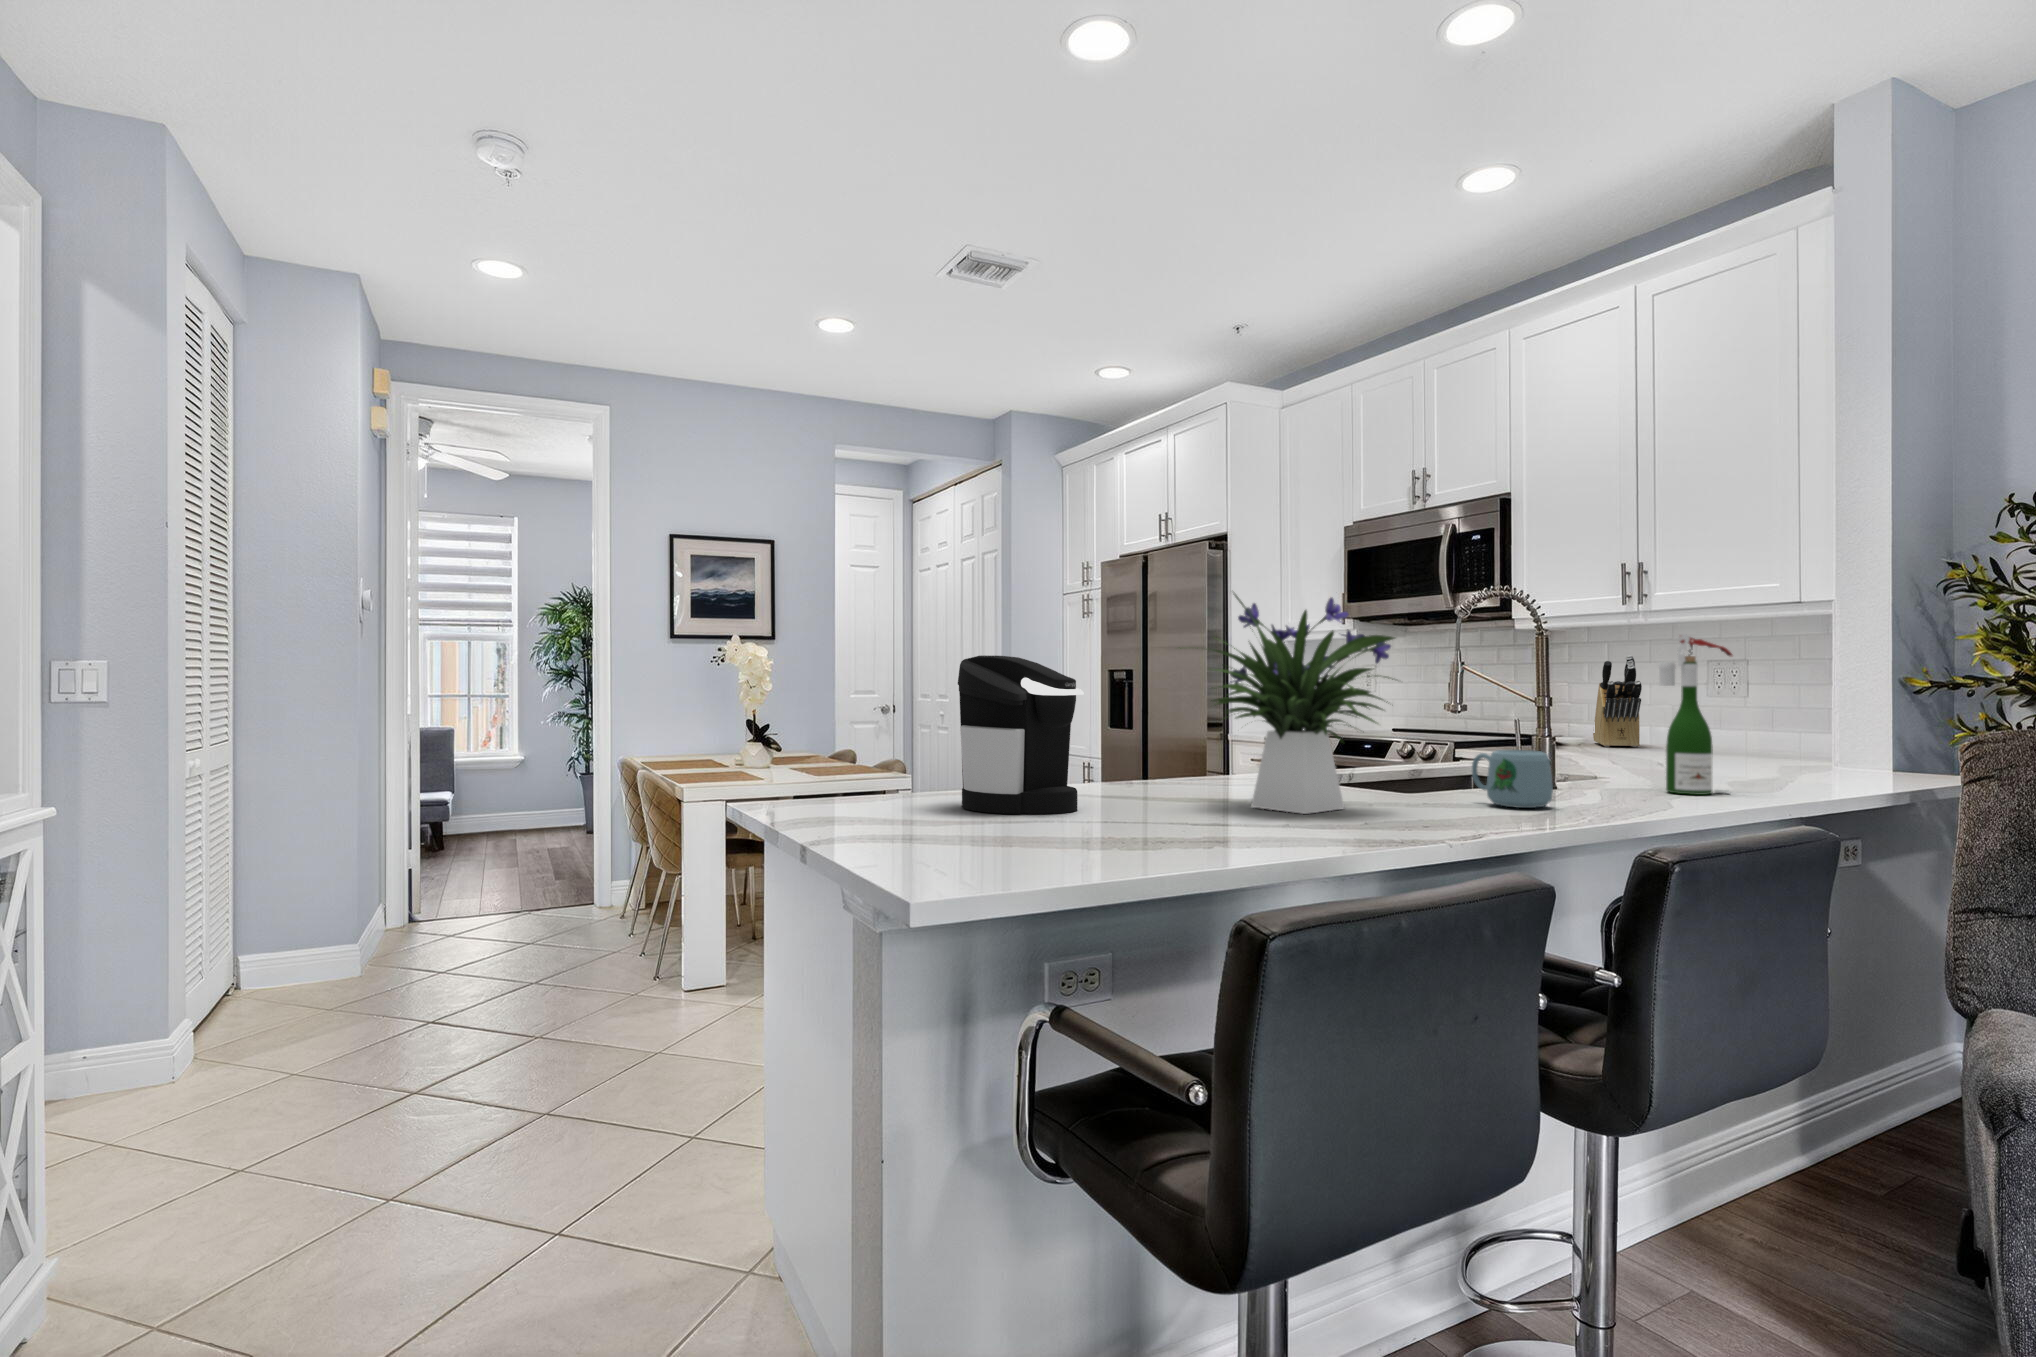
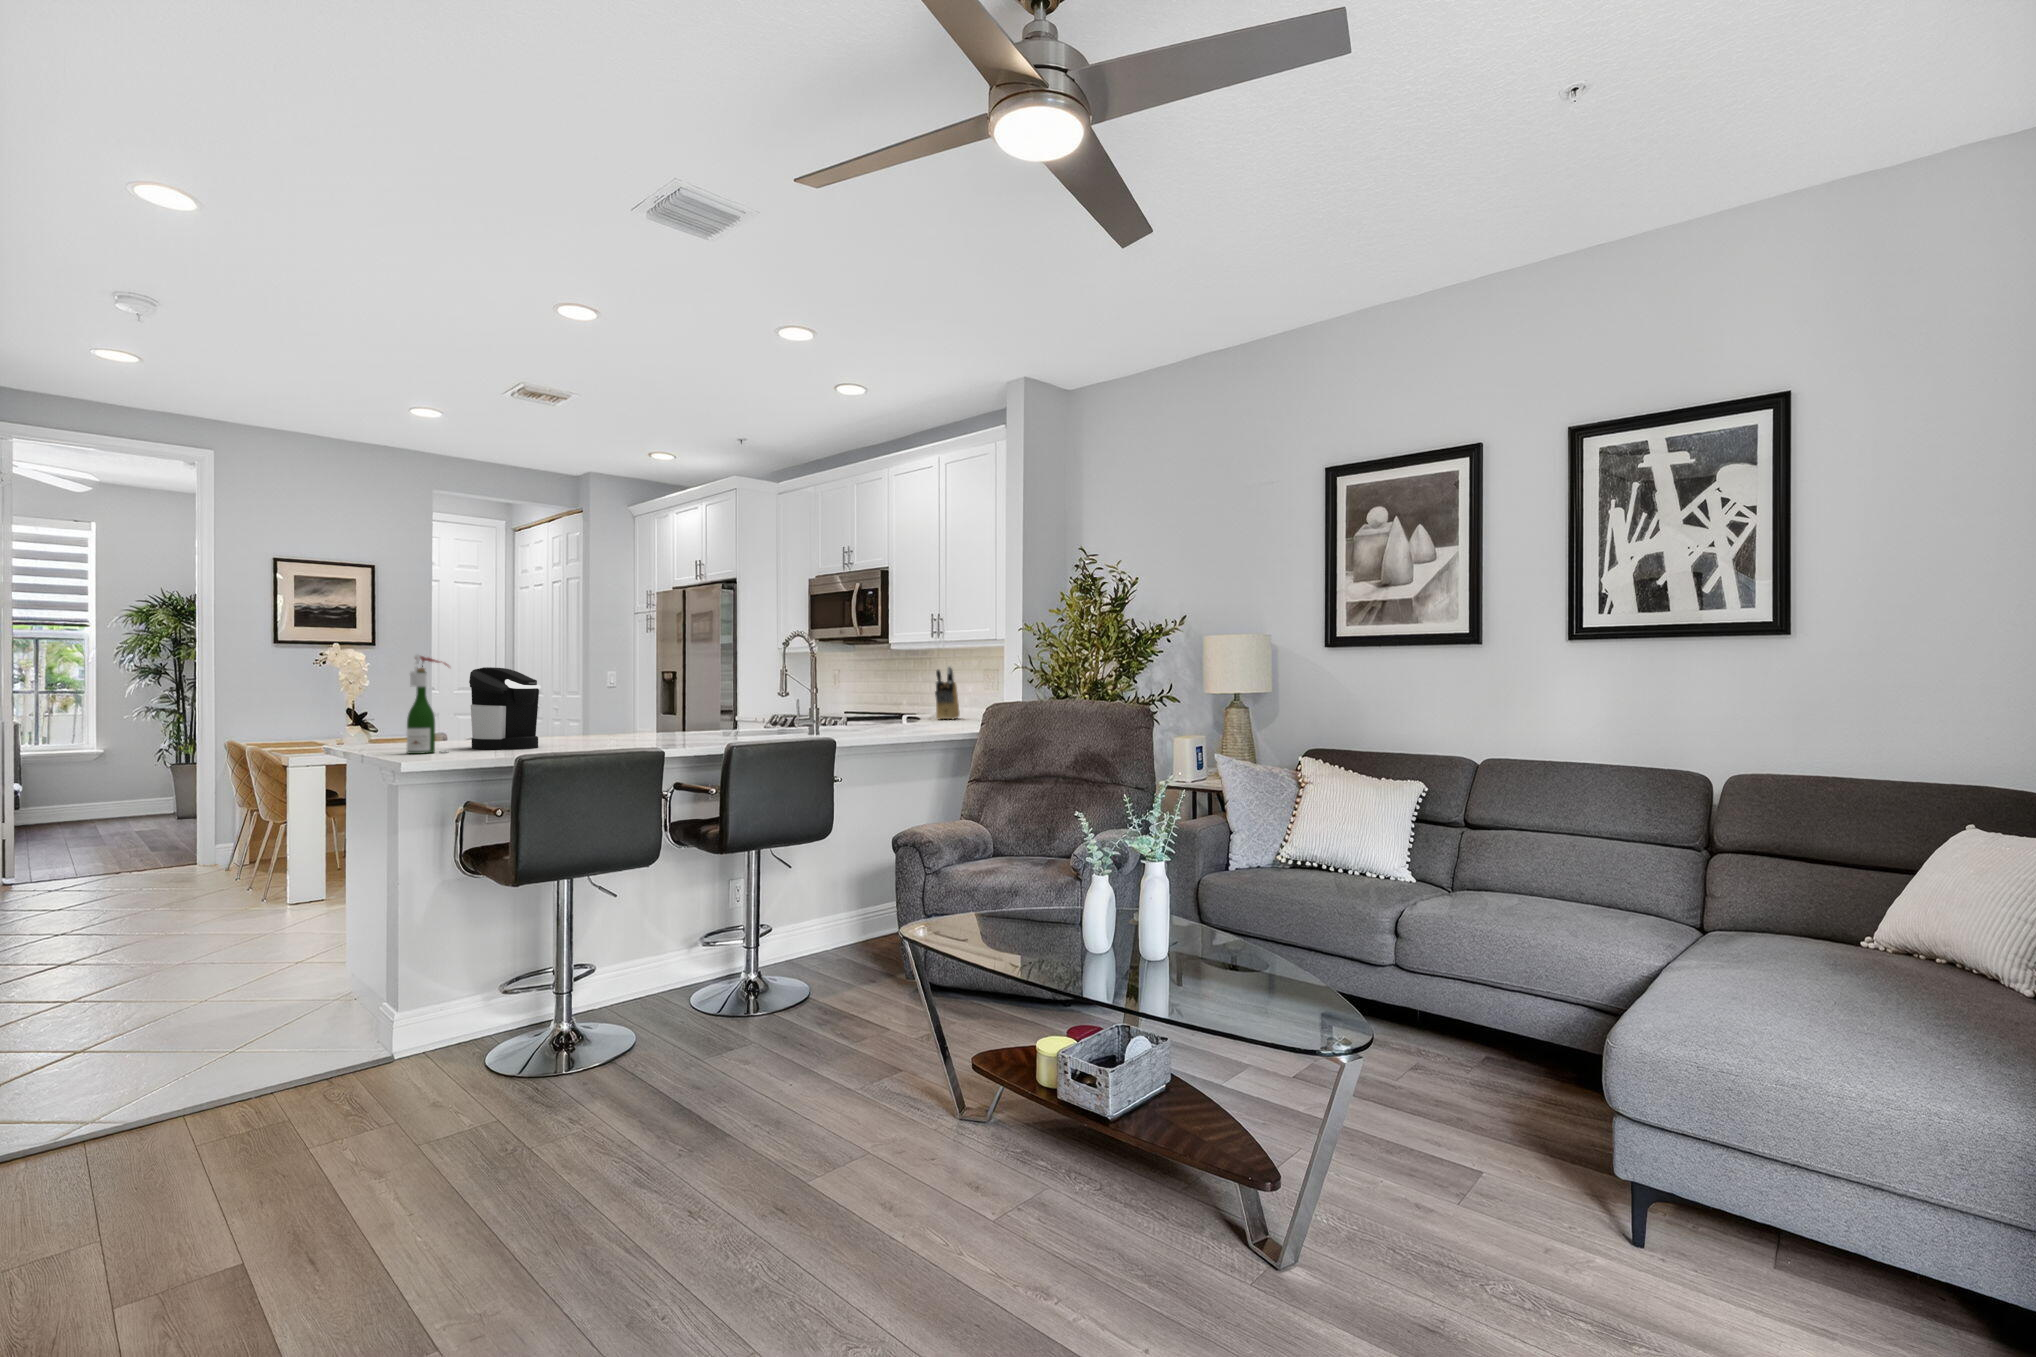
flower arrangement: present [1180,594,1395,814] -> none [593,635,709,746]
wine bottle: present [1659,634,1732,795] -> present [407,654,448,754]
mug: present [1472,750,1553,808] -> none [757,715,789,742]

